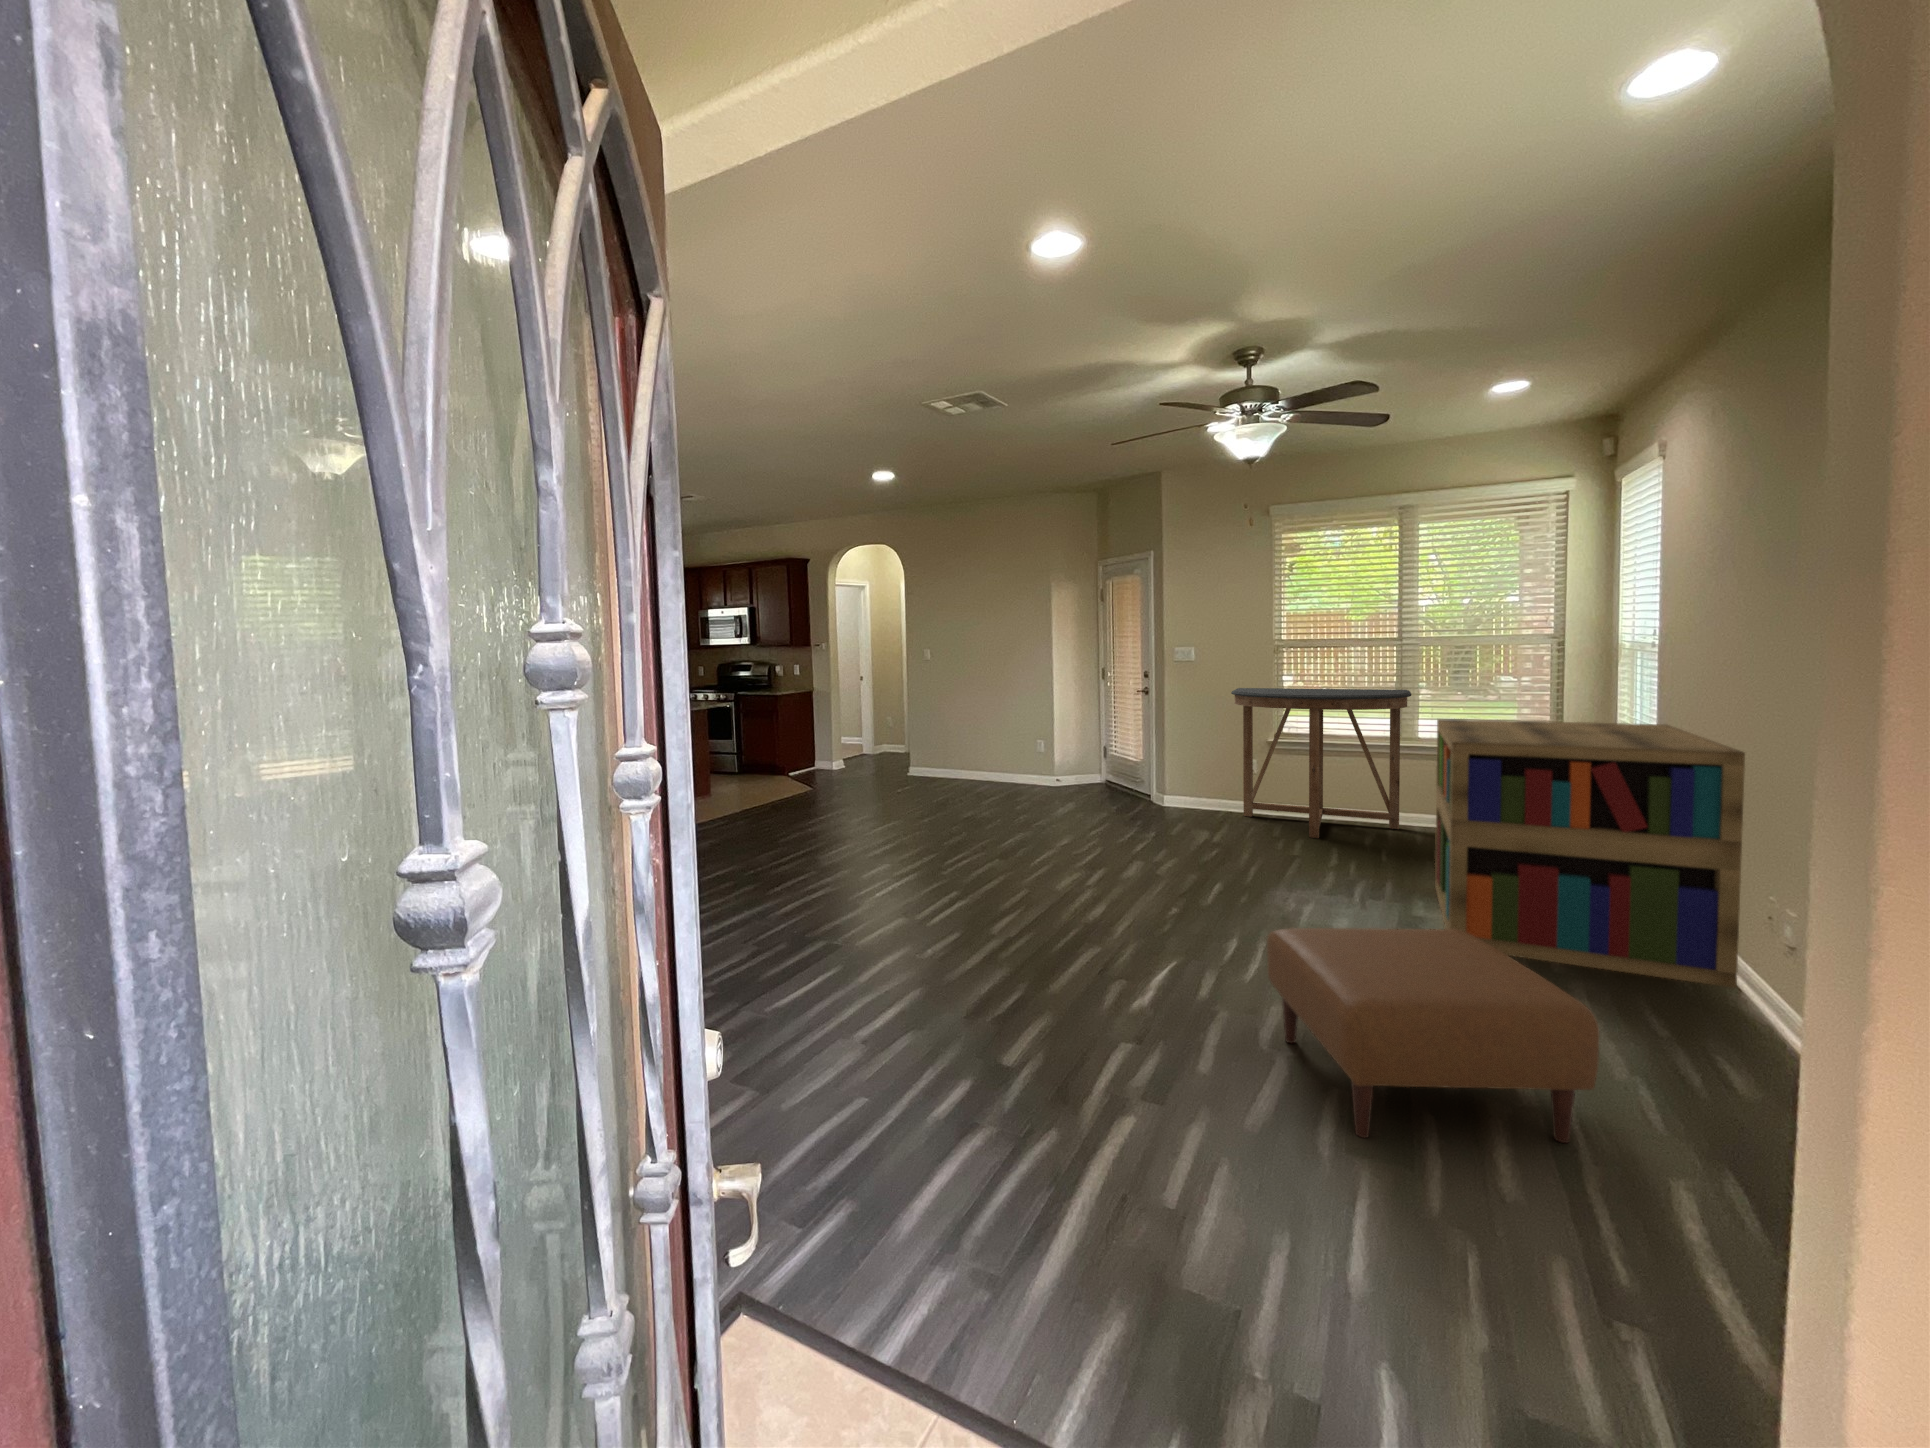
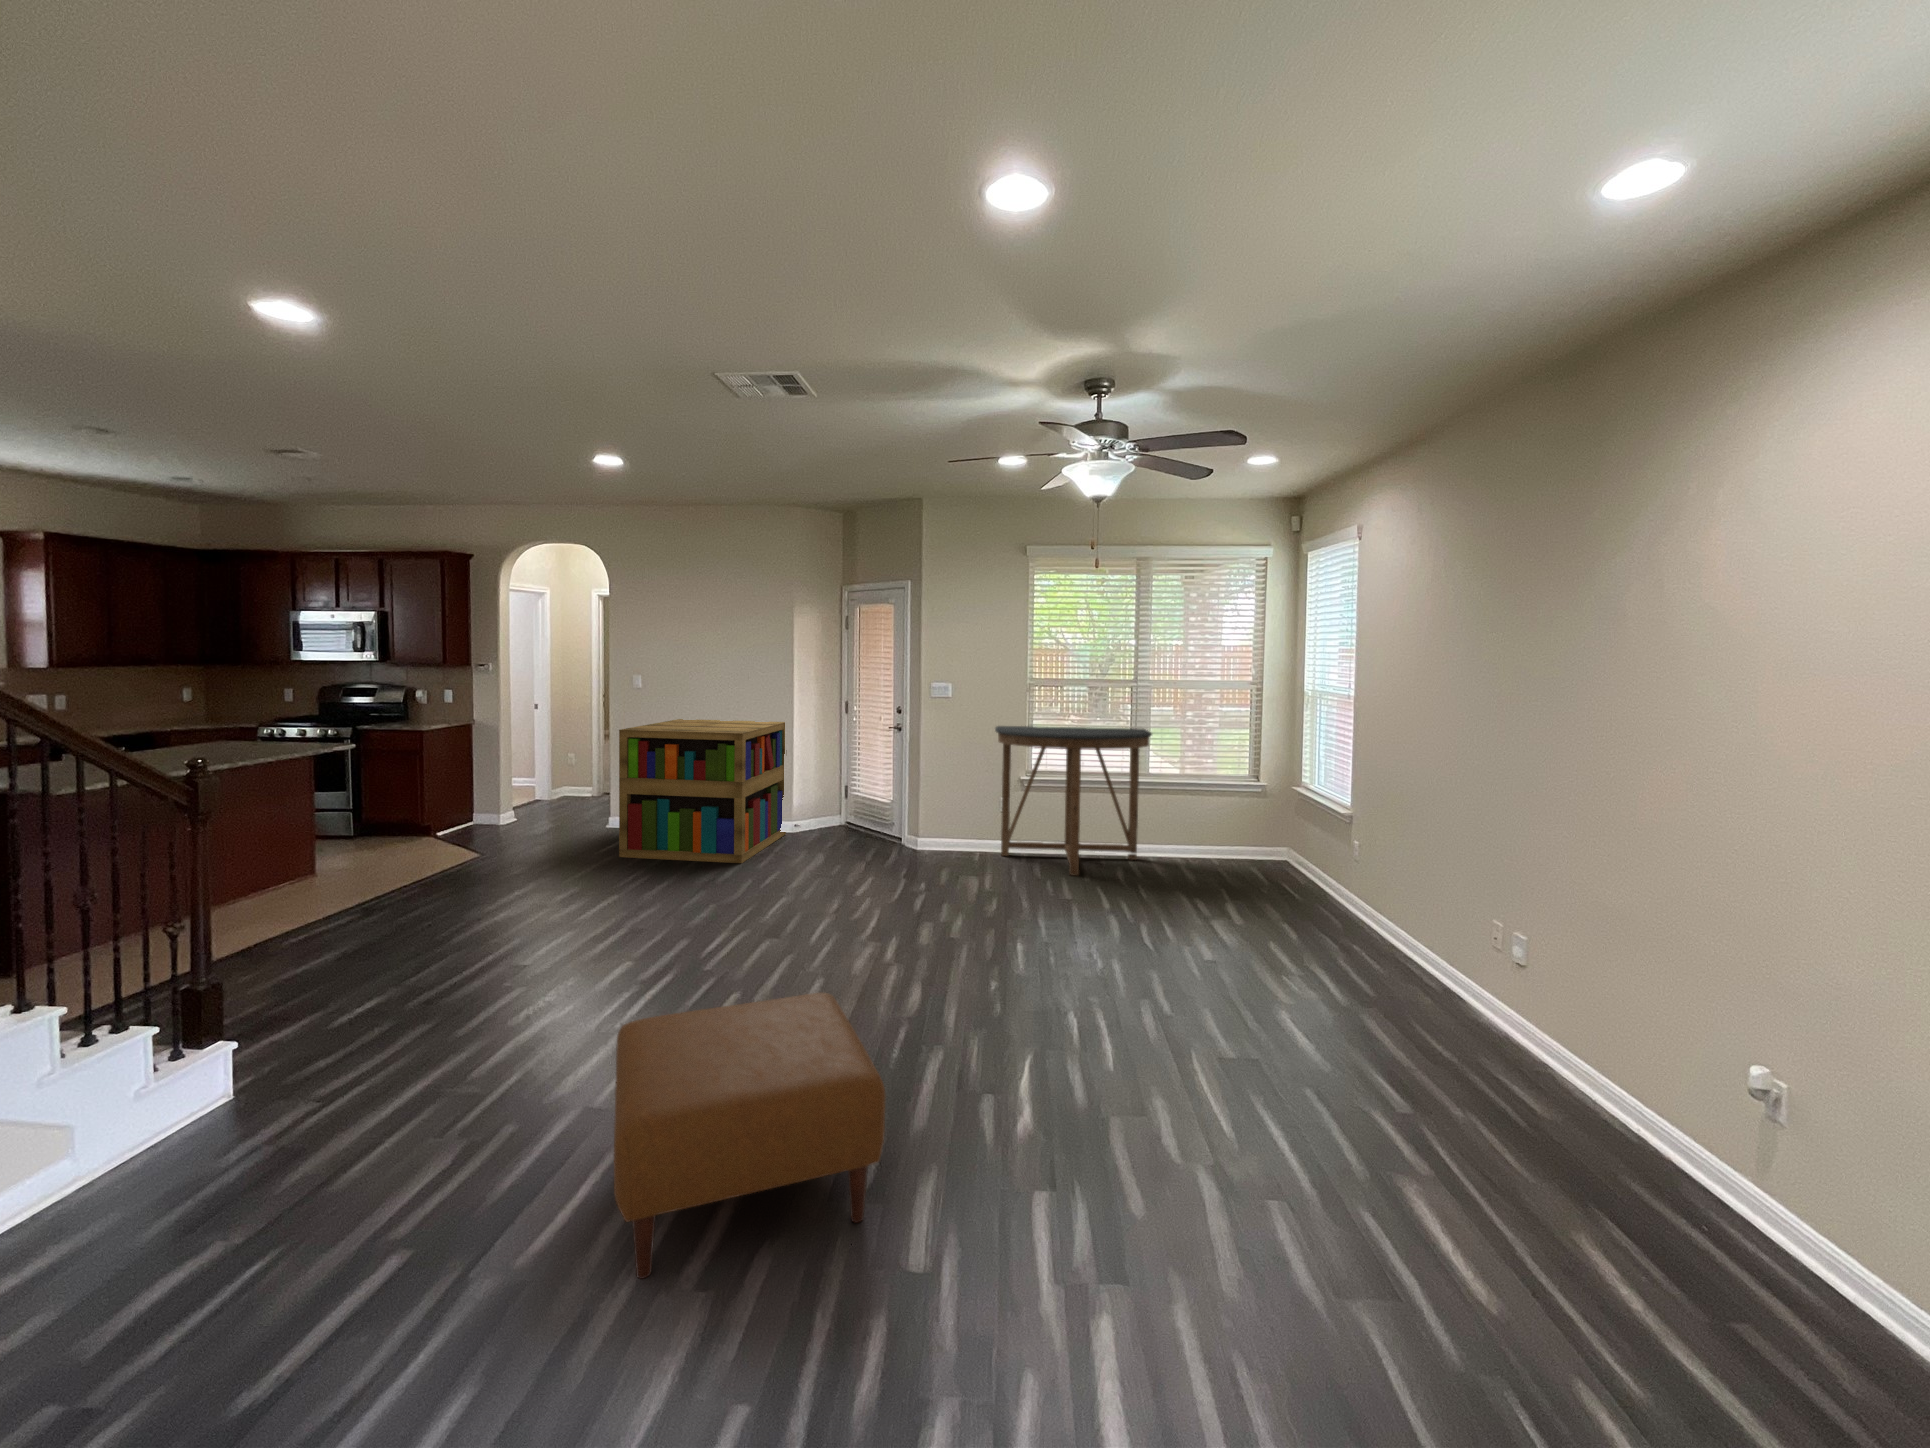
bookshelf: present [1435,719,1745,988] -> present [619,719,787,863]
ottoman: present [1267,928,1599,1143] -> present [614,993,886,1279]

